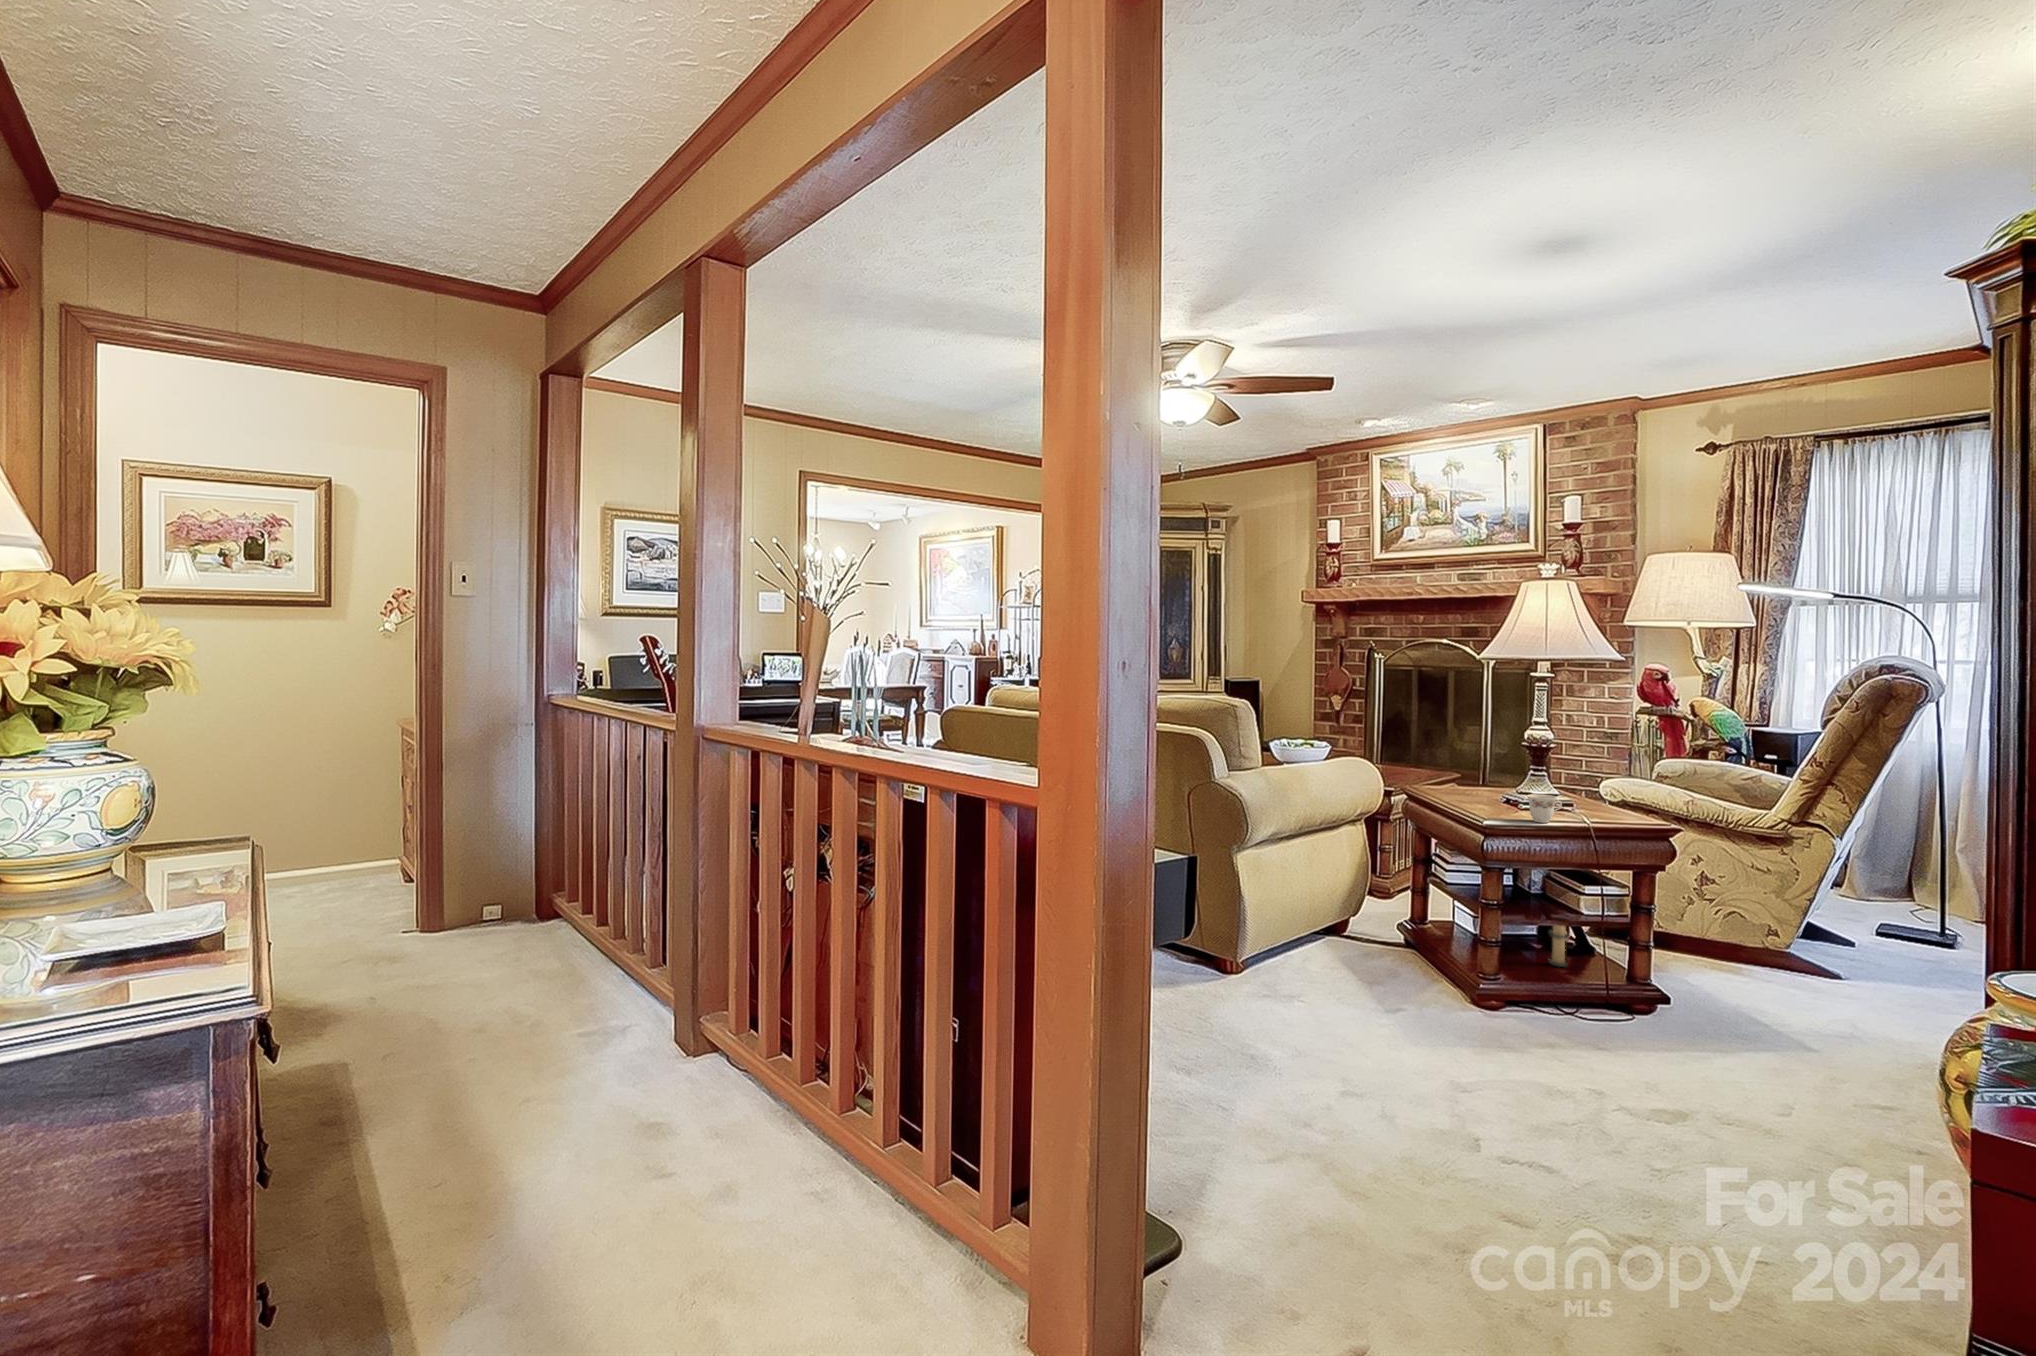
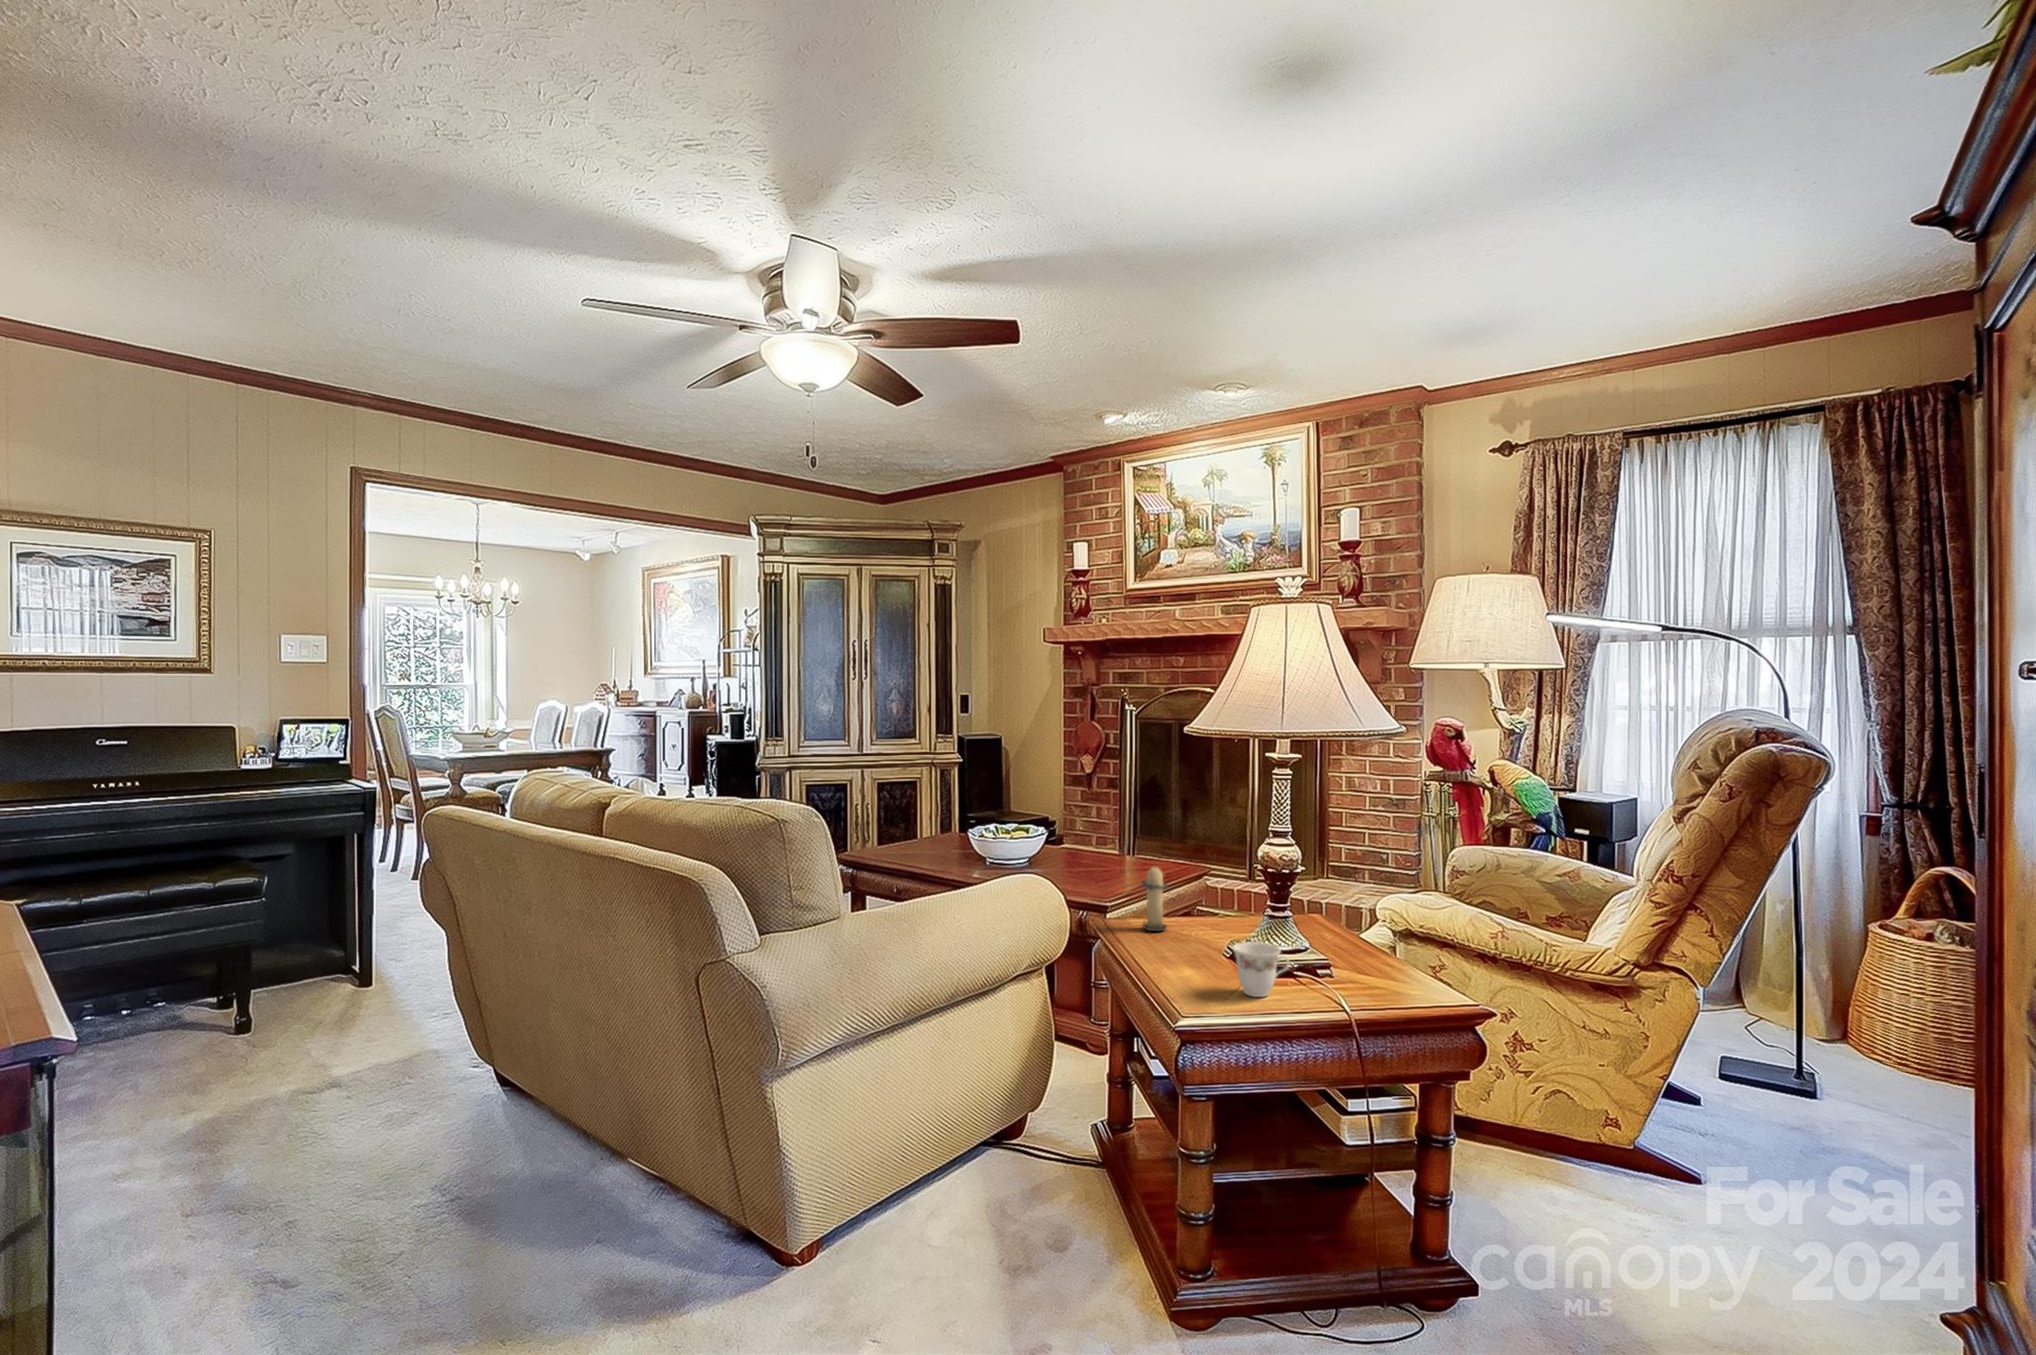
candle: present [1549,925,1569,967] -> present [1142,867,1167,931]

